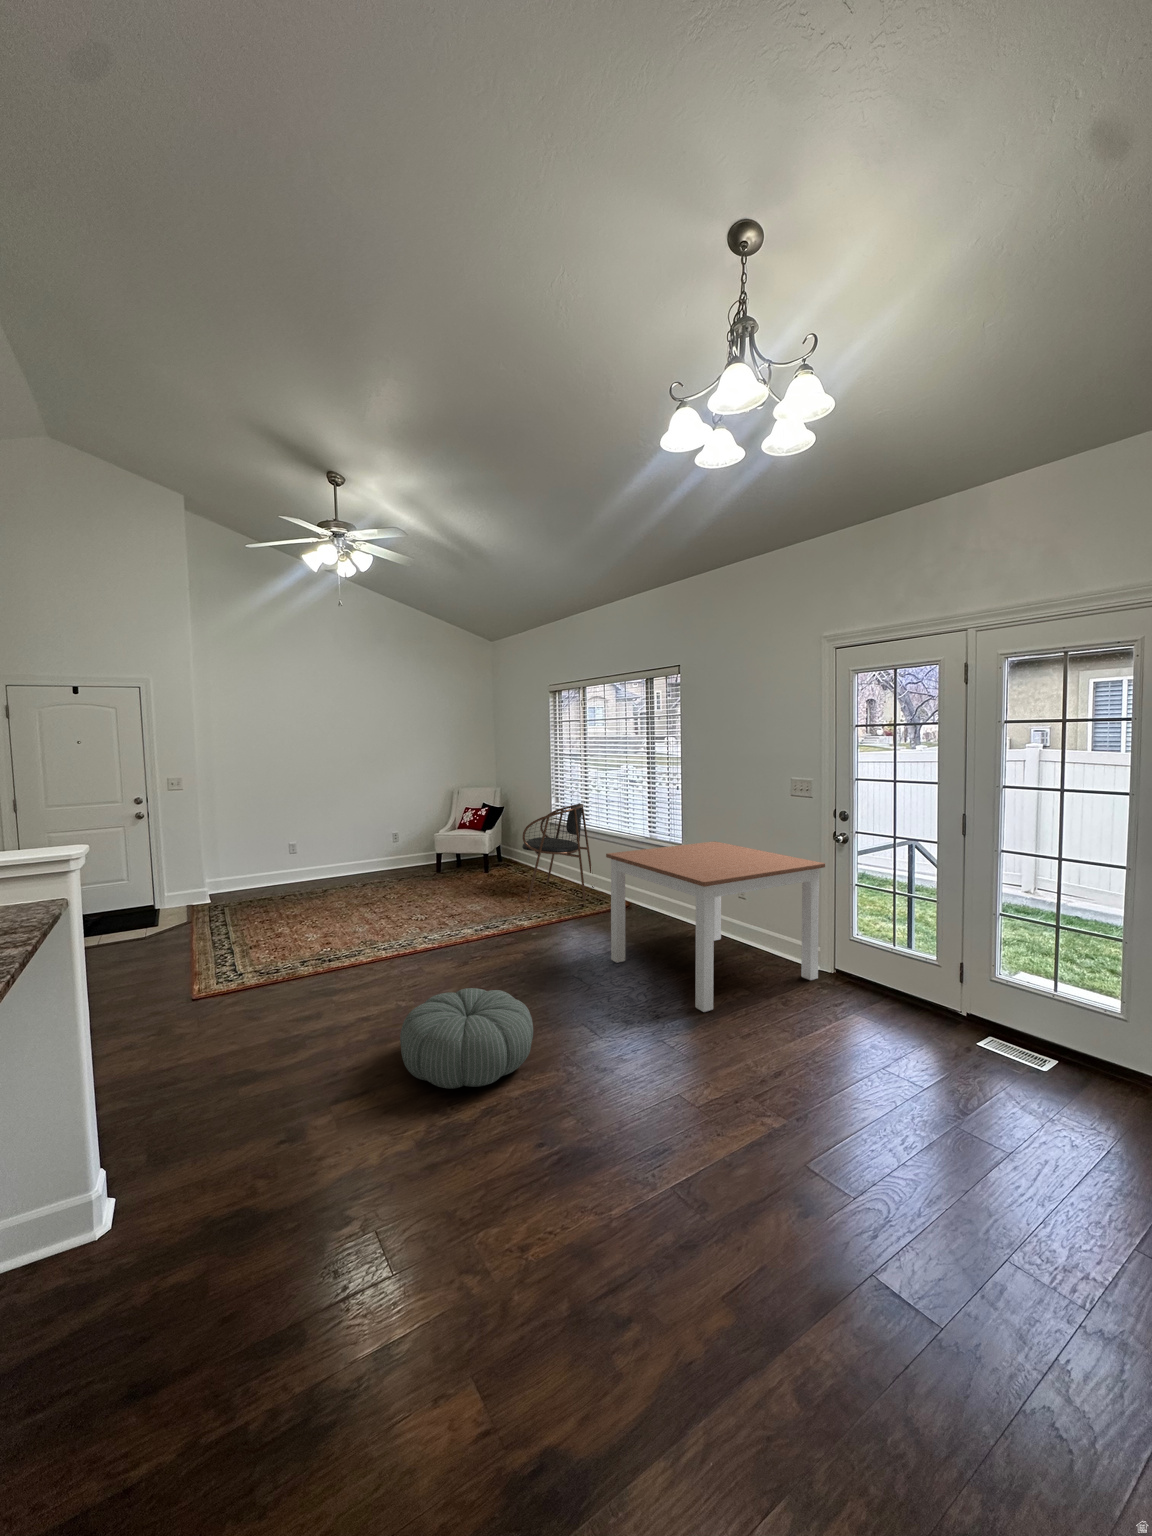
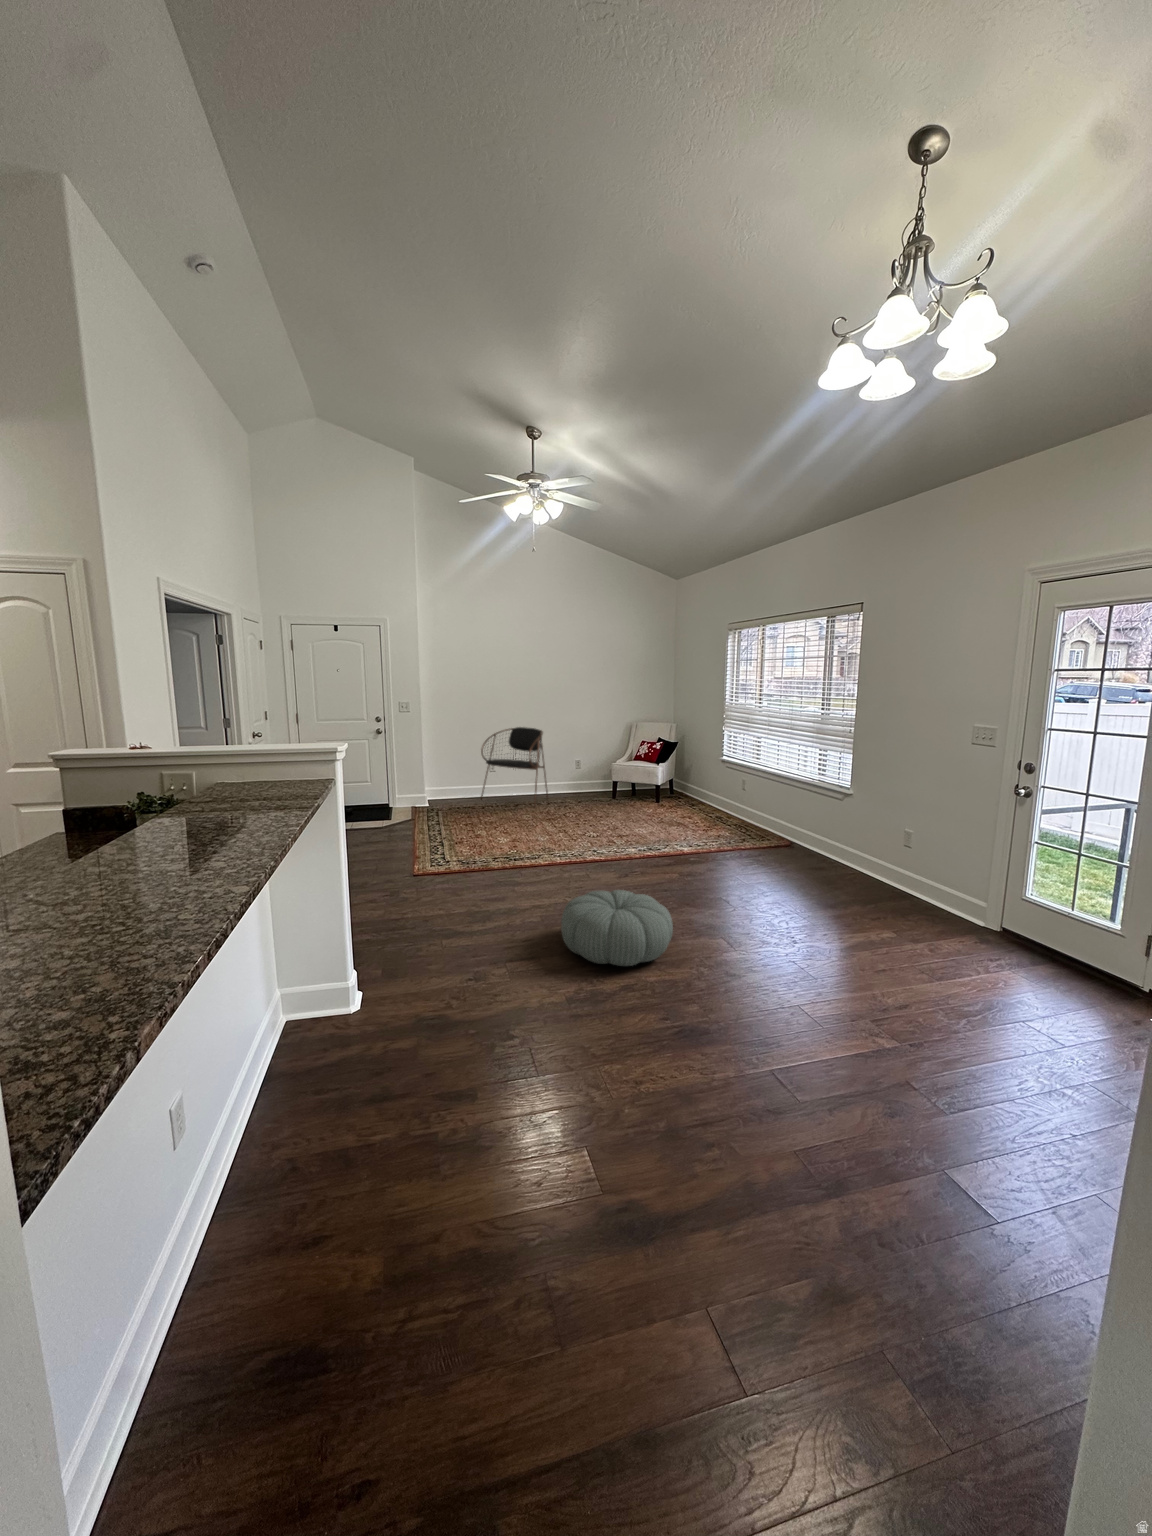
dining chair: present [522,803,594,902] -> present [481,727,548,807]
dining table: present [606,841,825,1012] -> none [762,788,1004,945]

